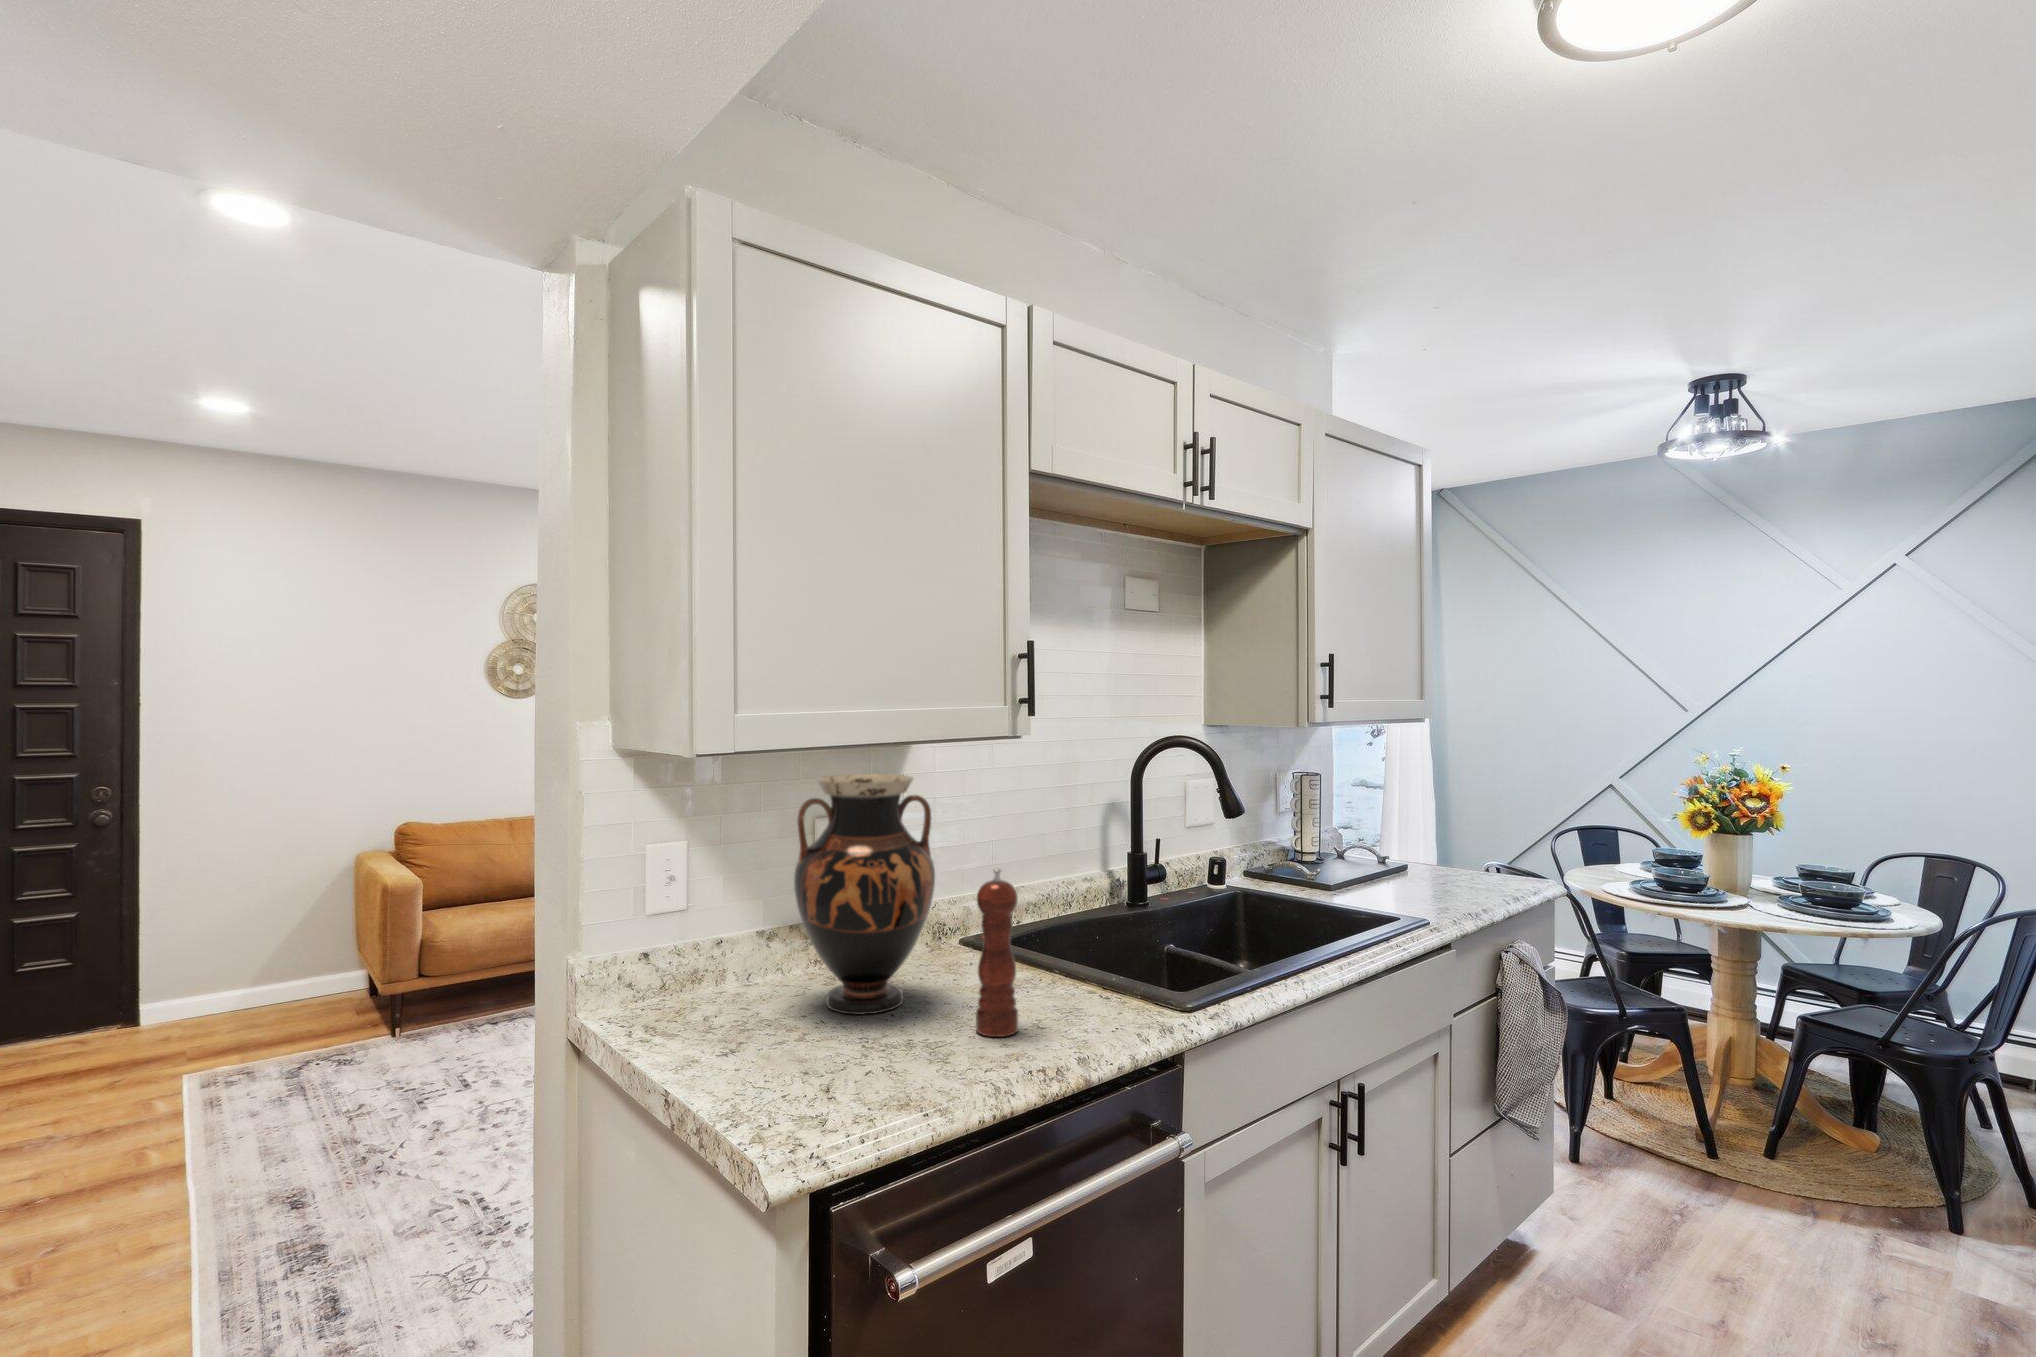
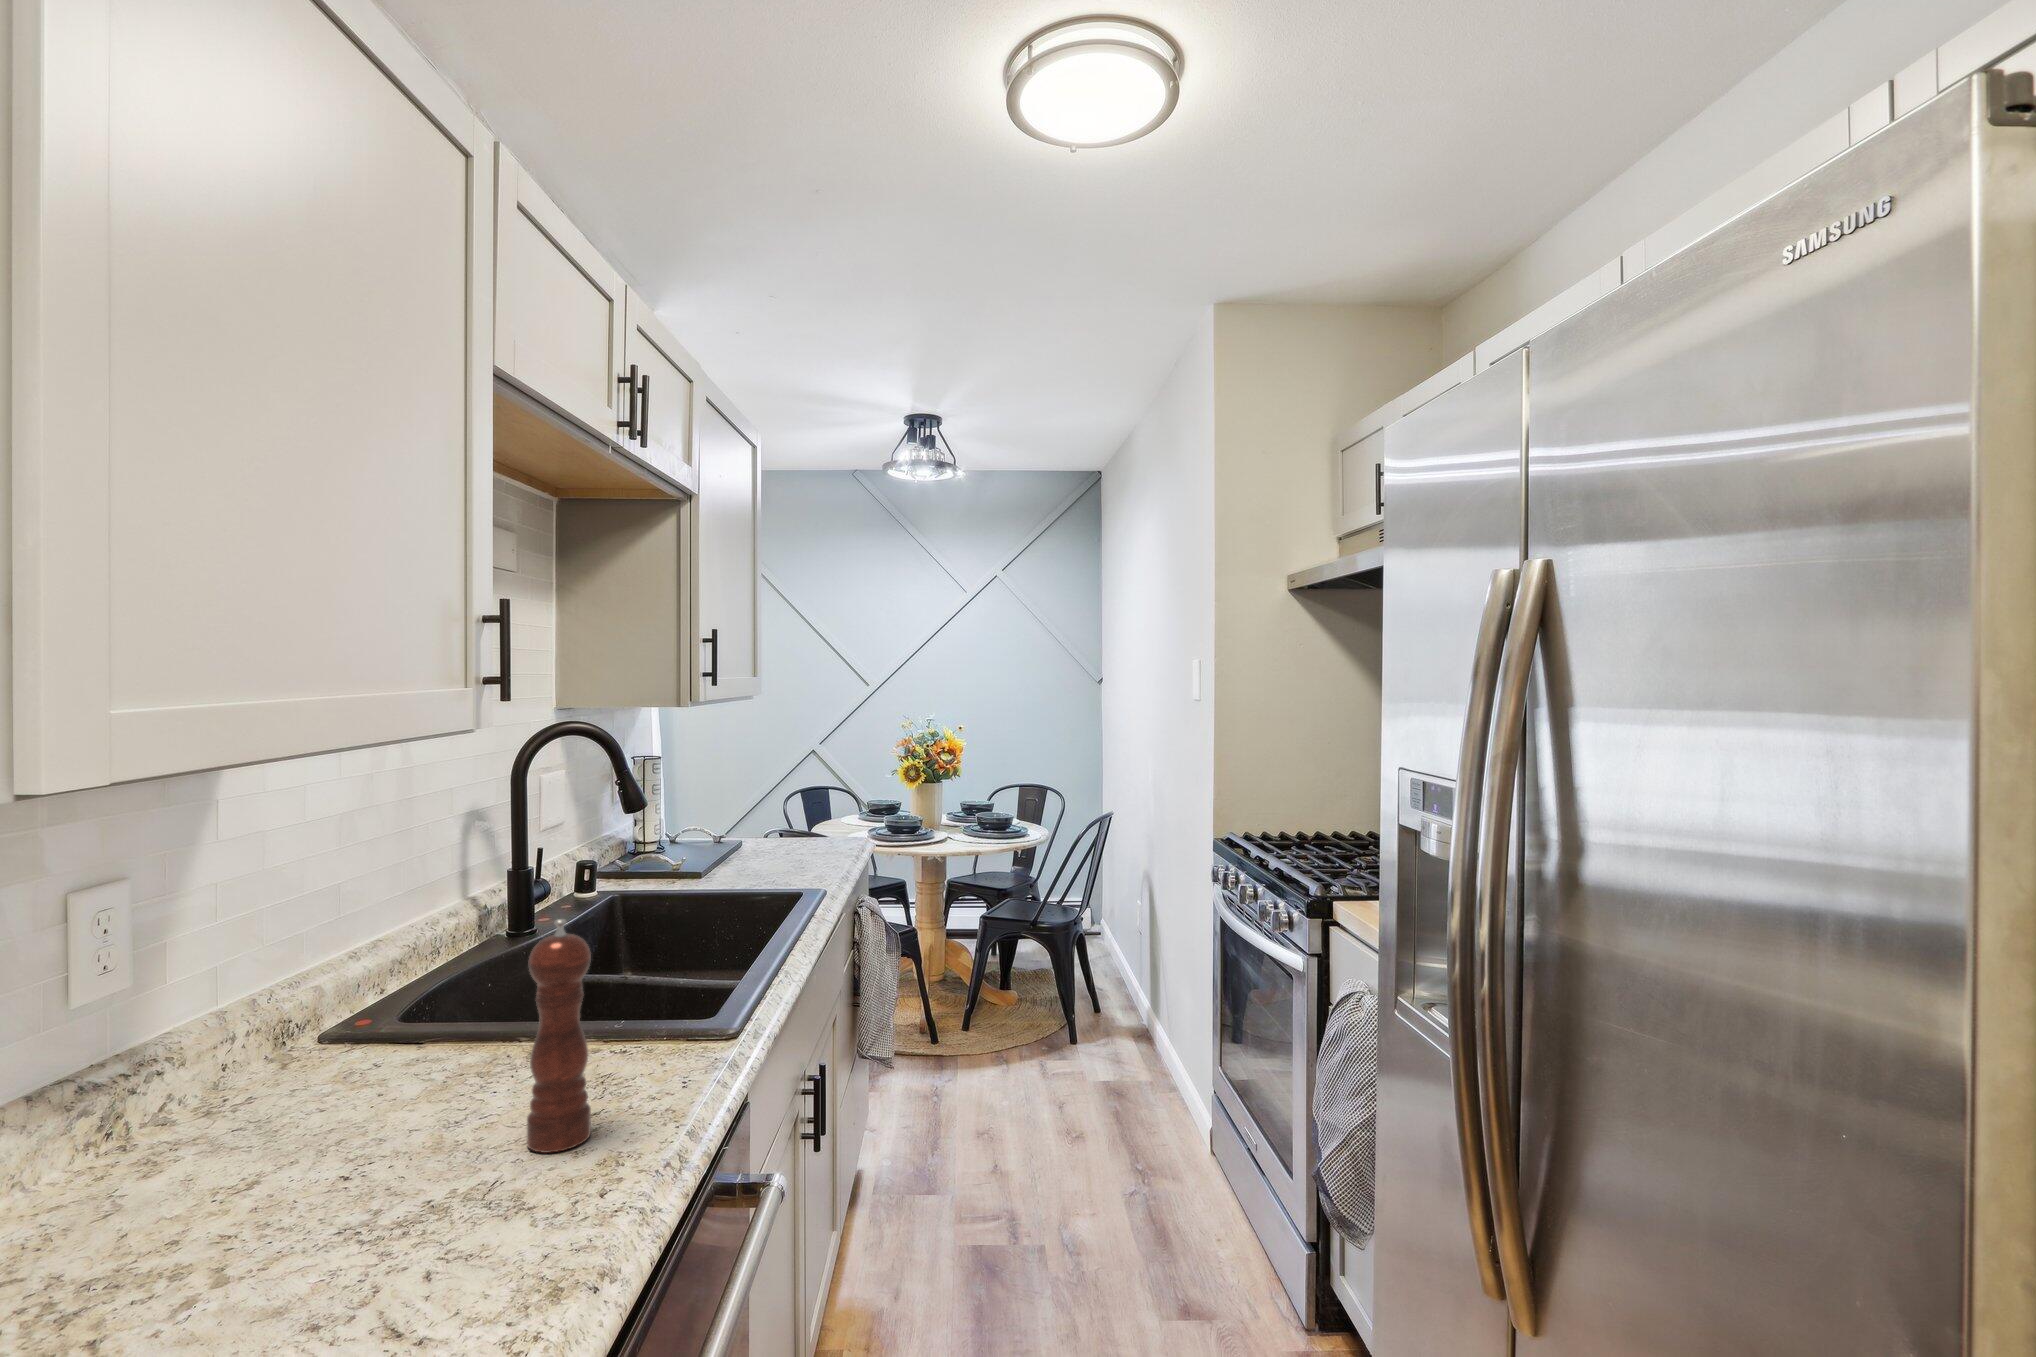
vase: present [794,774,935,1015] -> none [133,804,416,1208]

